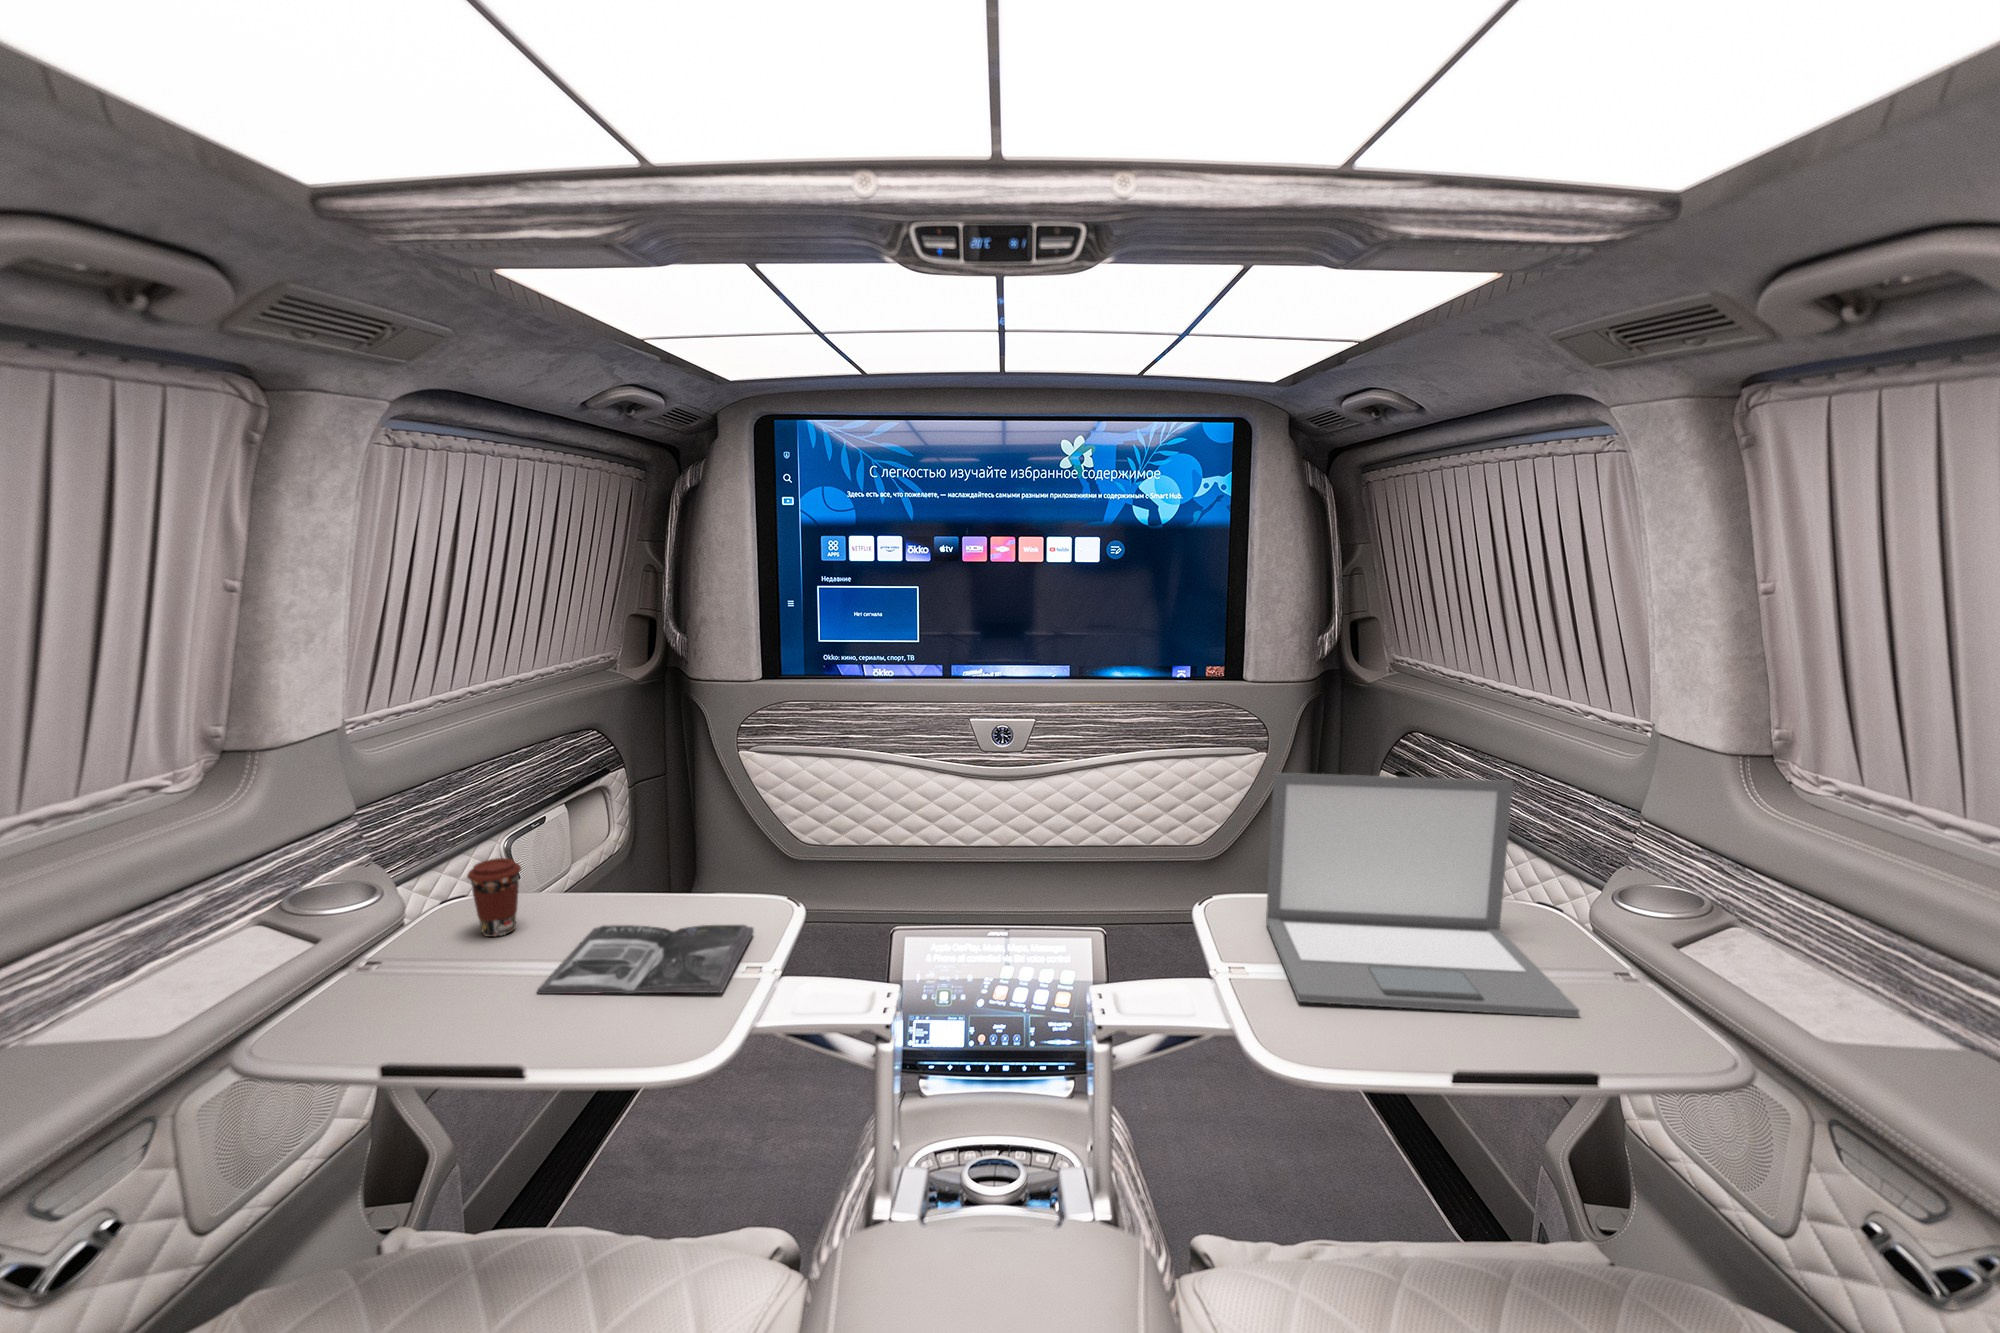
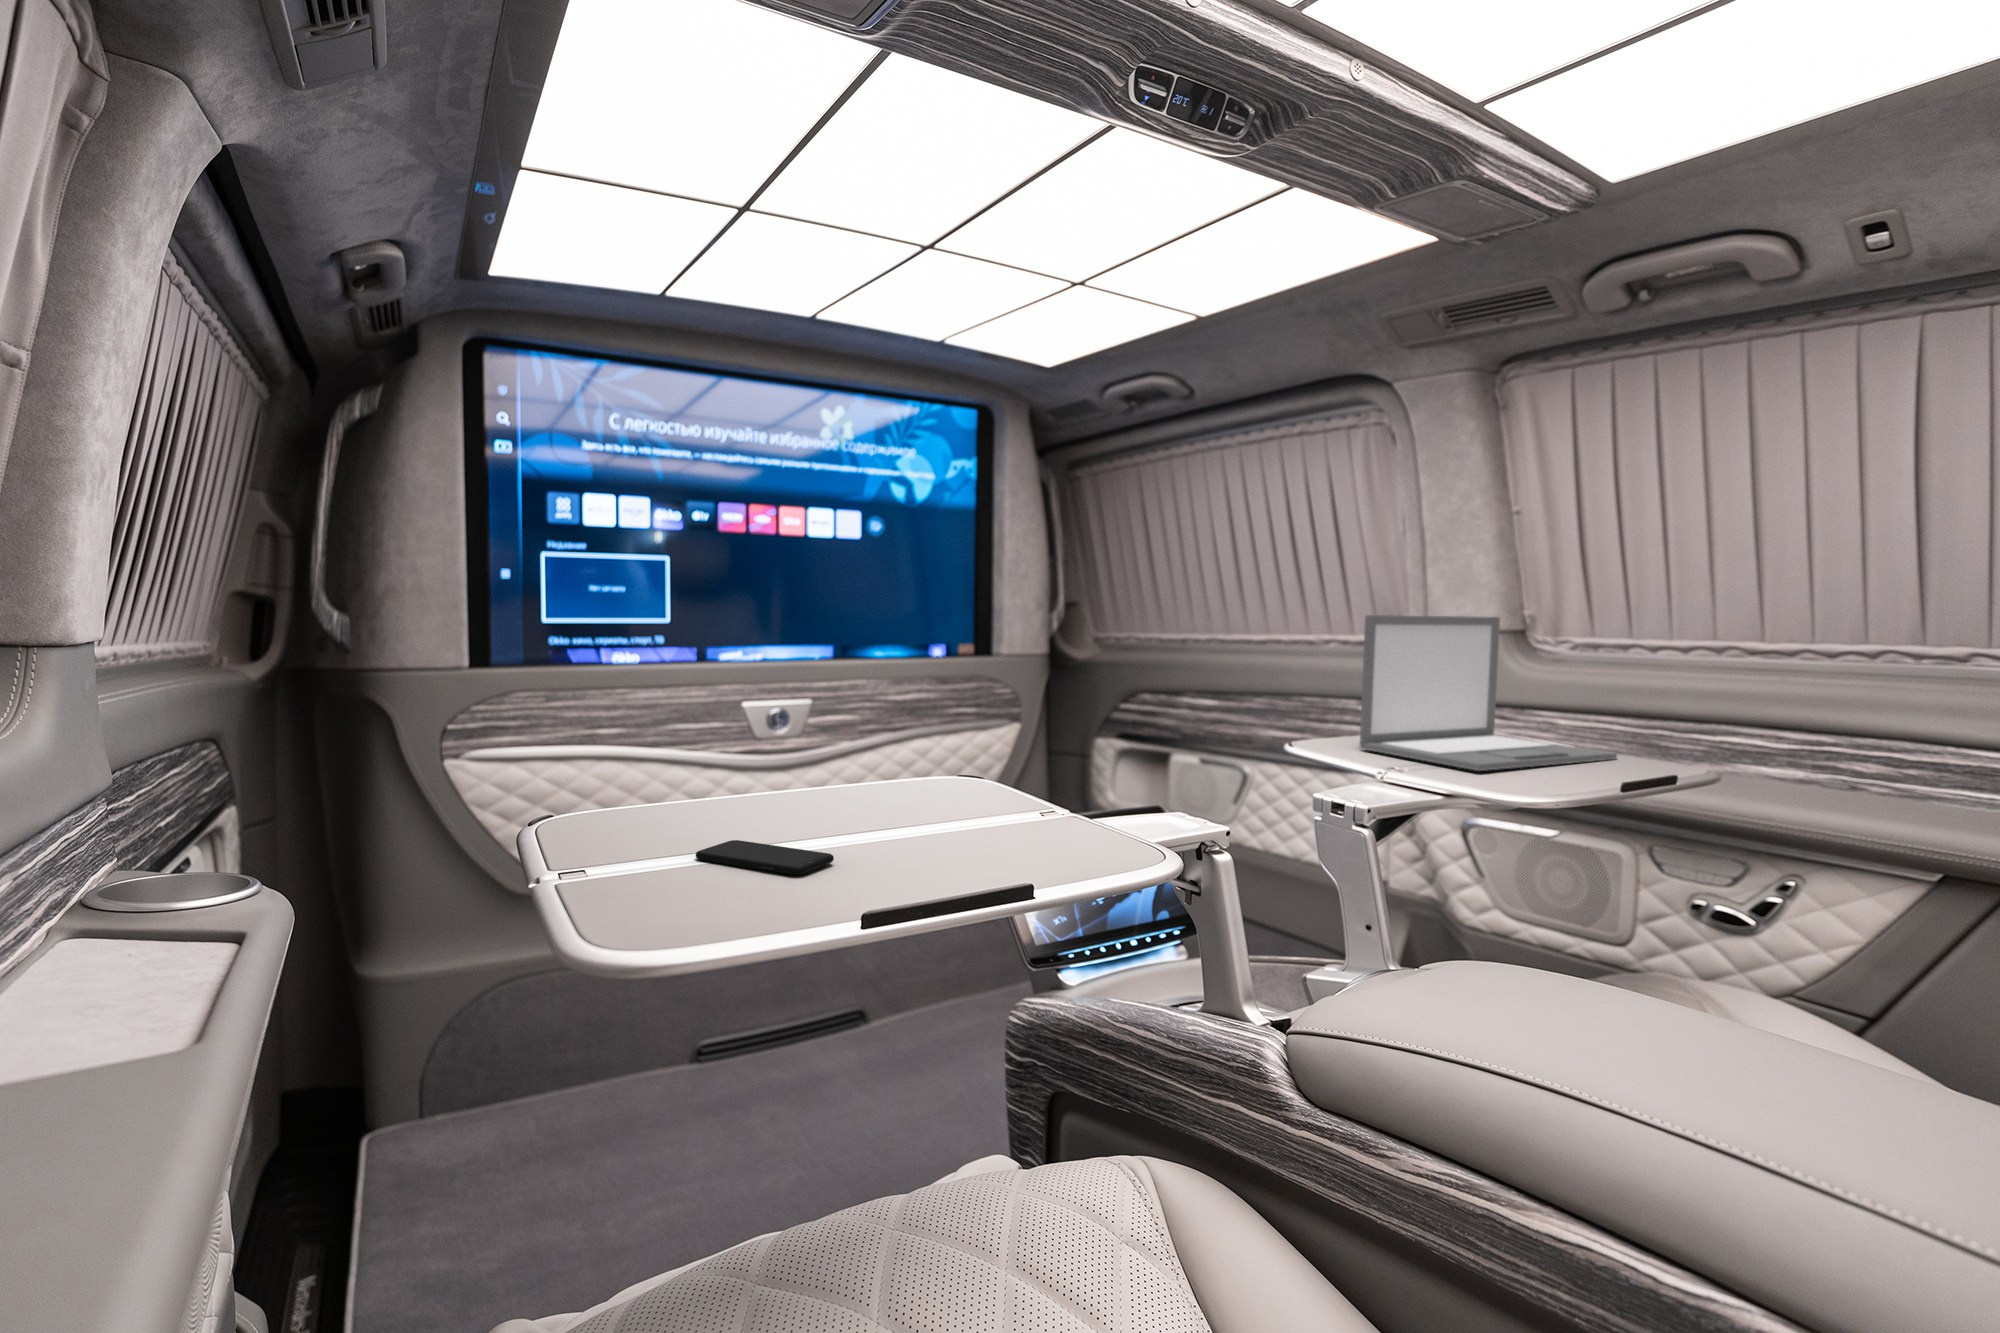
coffee cup: present [467,858,521,937] -> none [672,730,738,828]
magazine: present [537,925,754,994] -> none [820,789,1071,849]
smartphone: none [400,963,462,1016] -> present [696,840,834,875]

